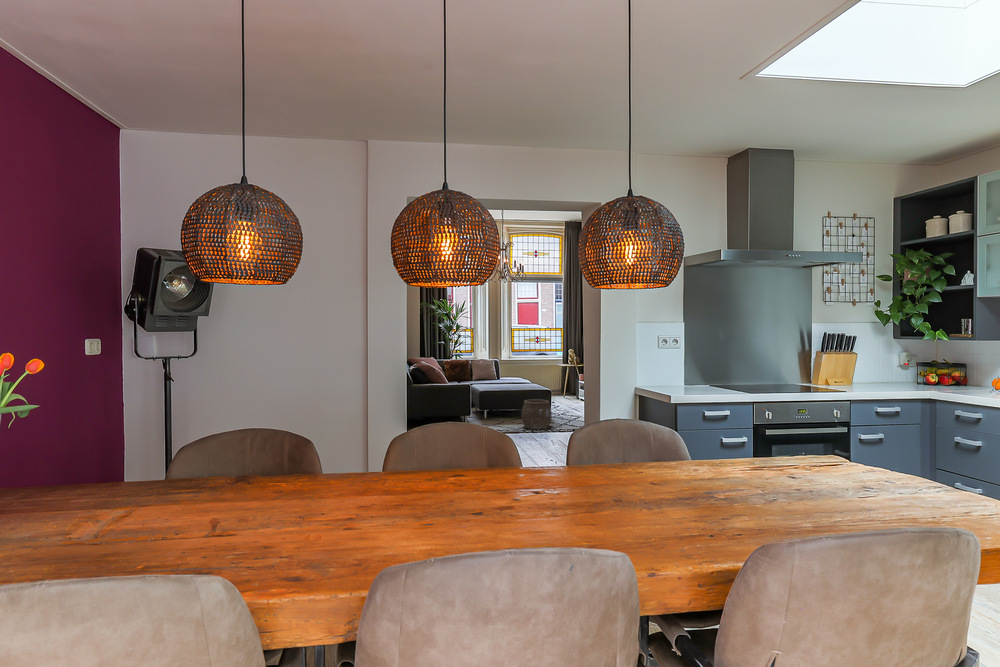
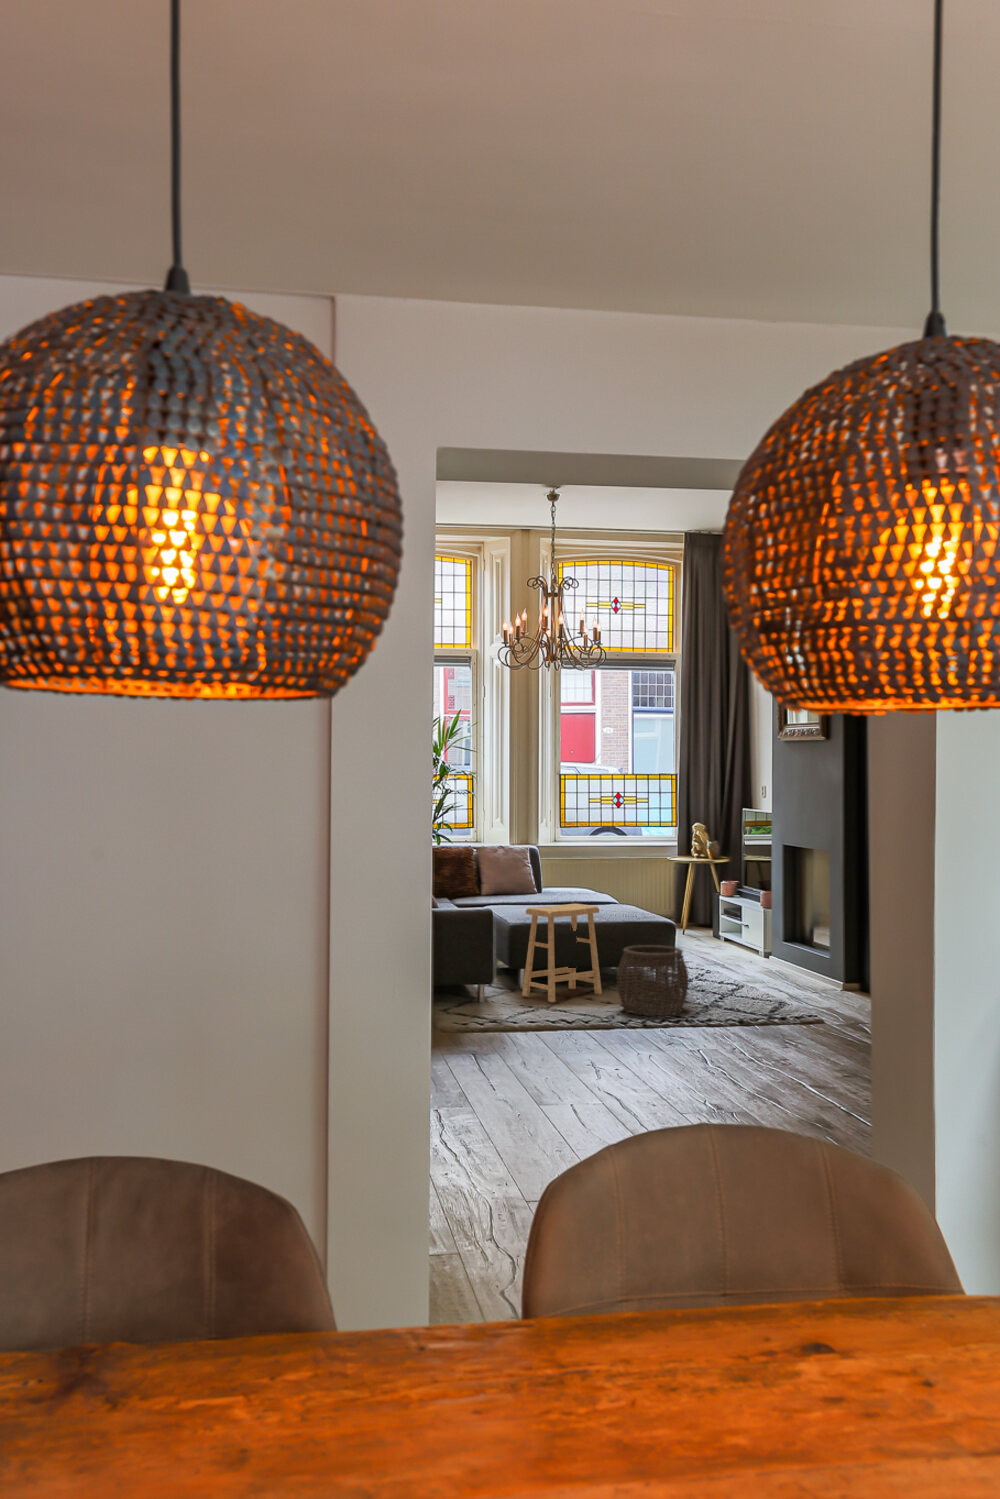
footstool: none [484,383,519,424] -> present [522,904,602,1002]

